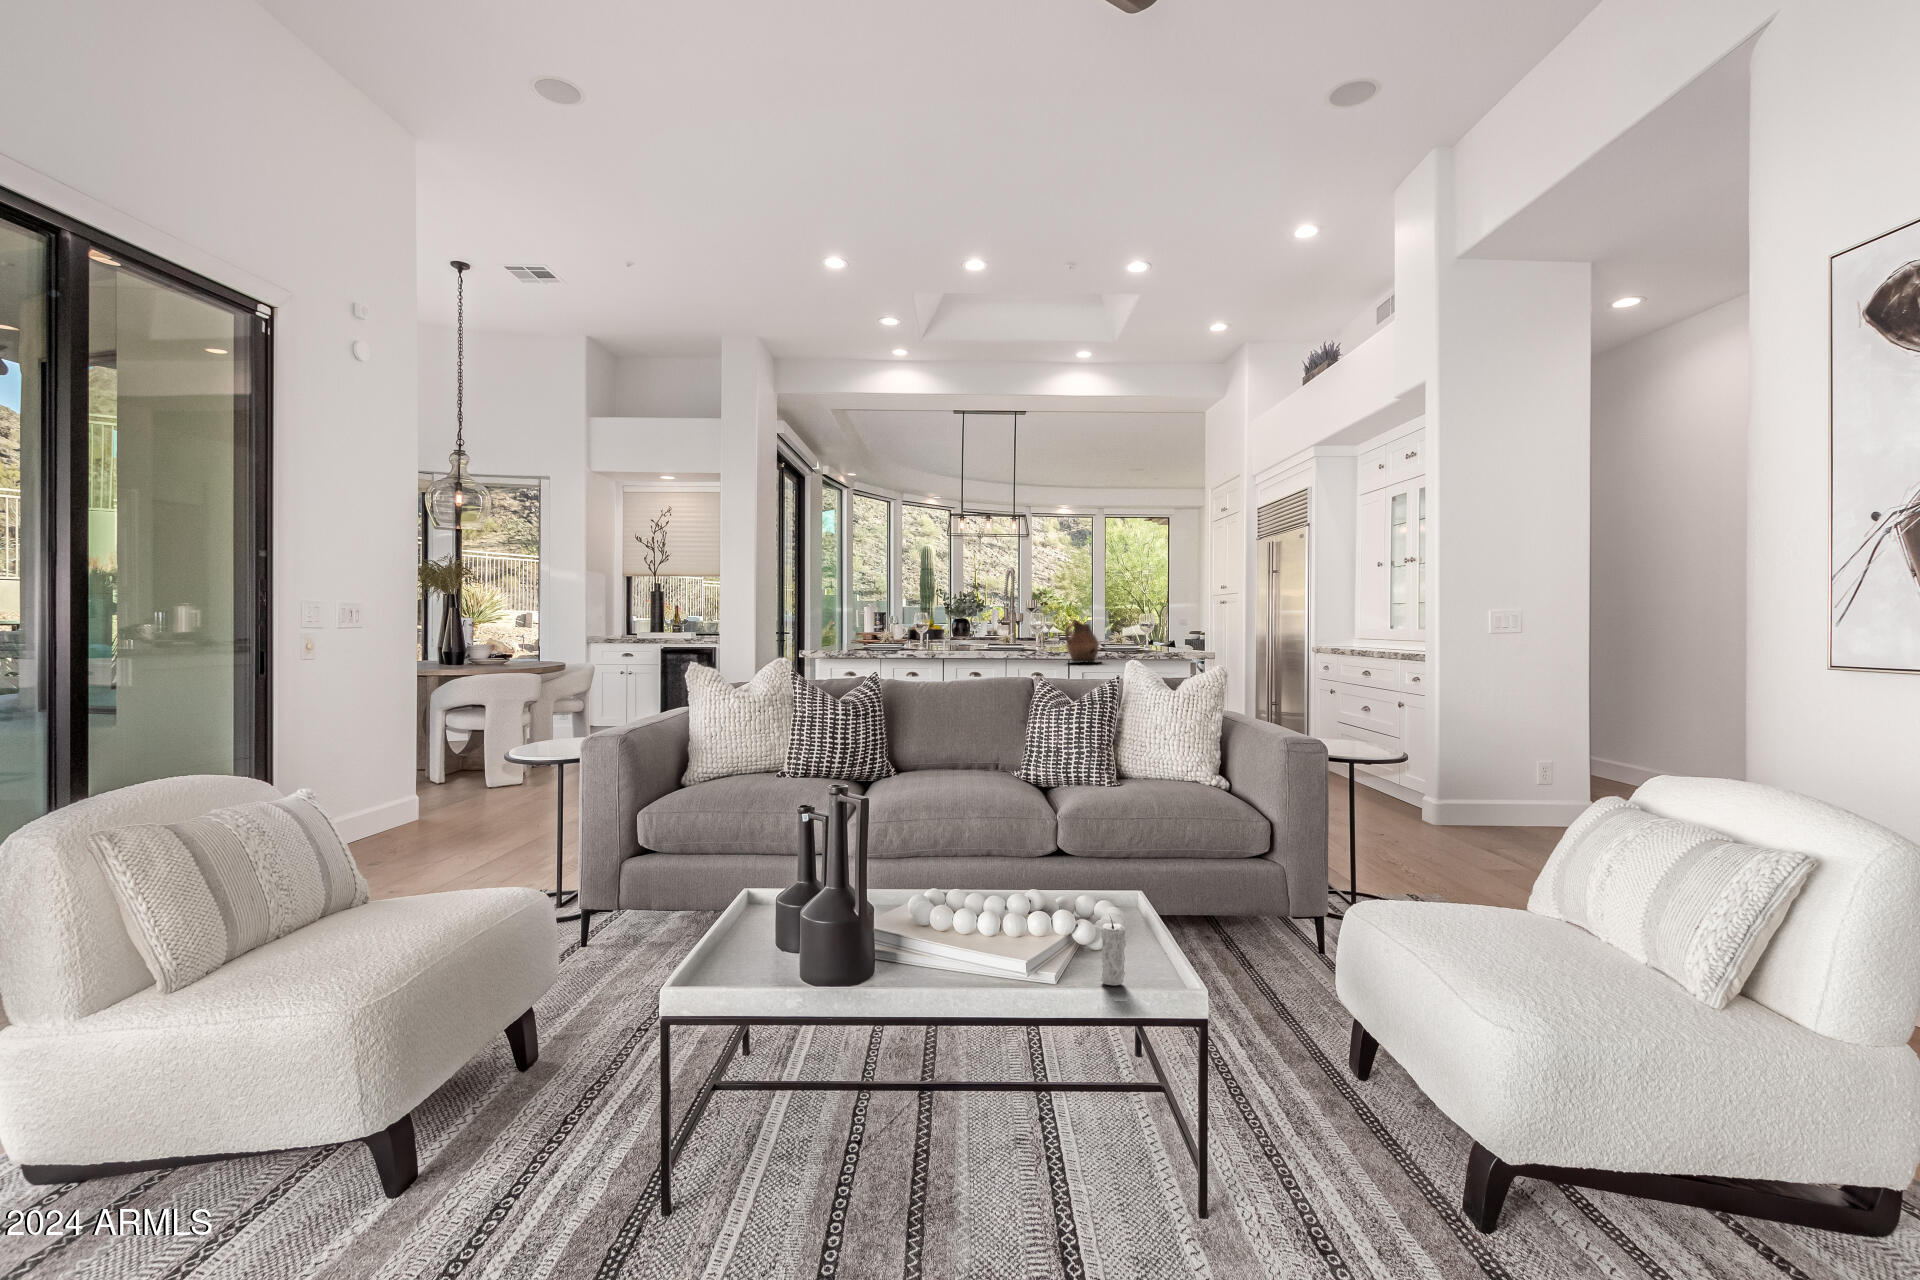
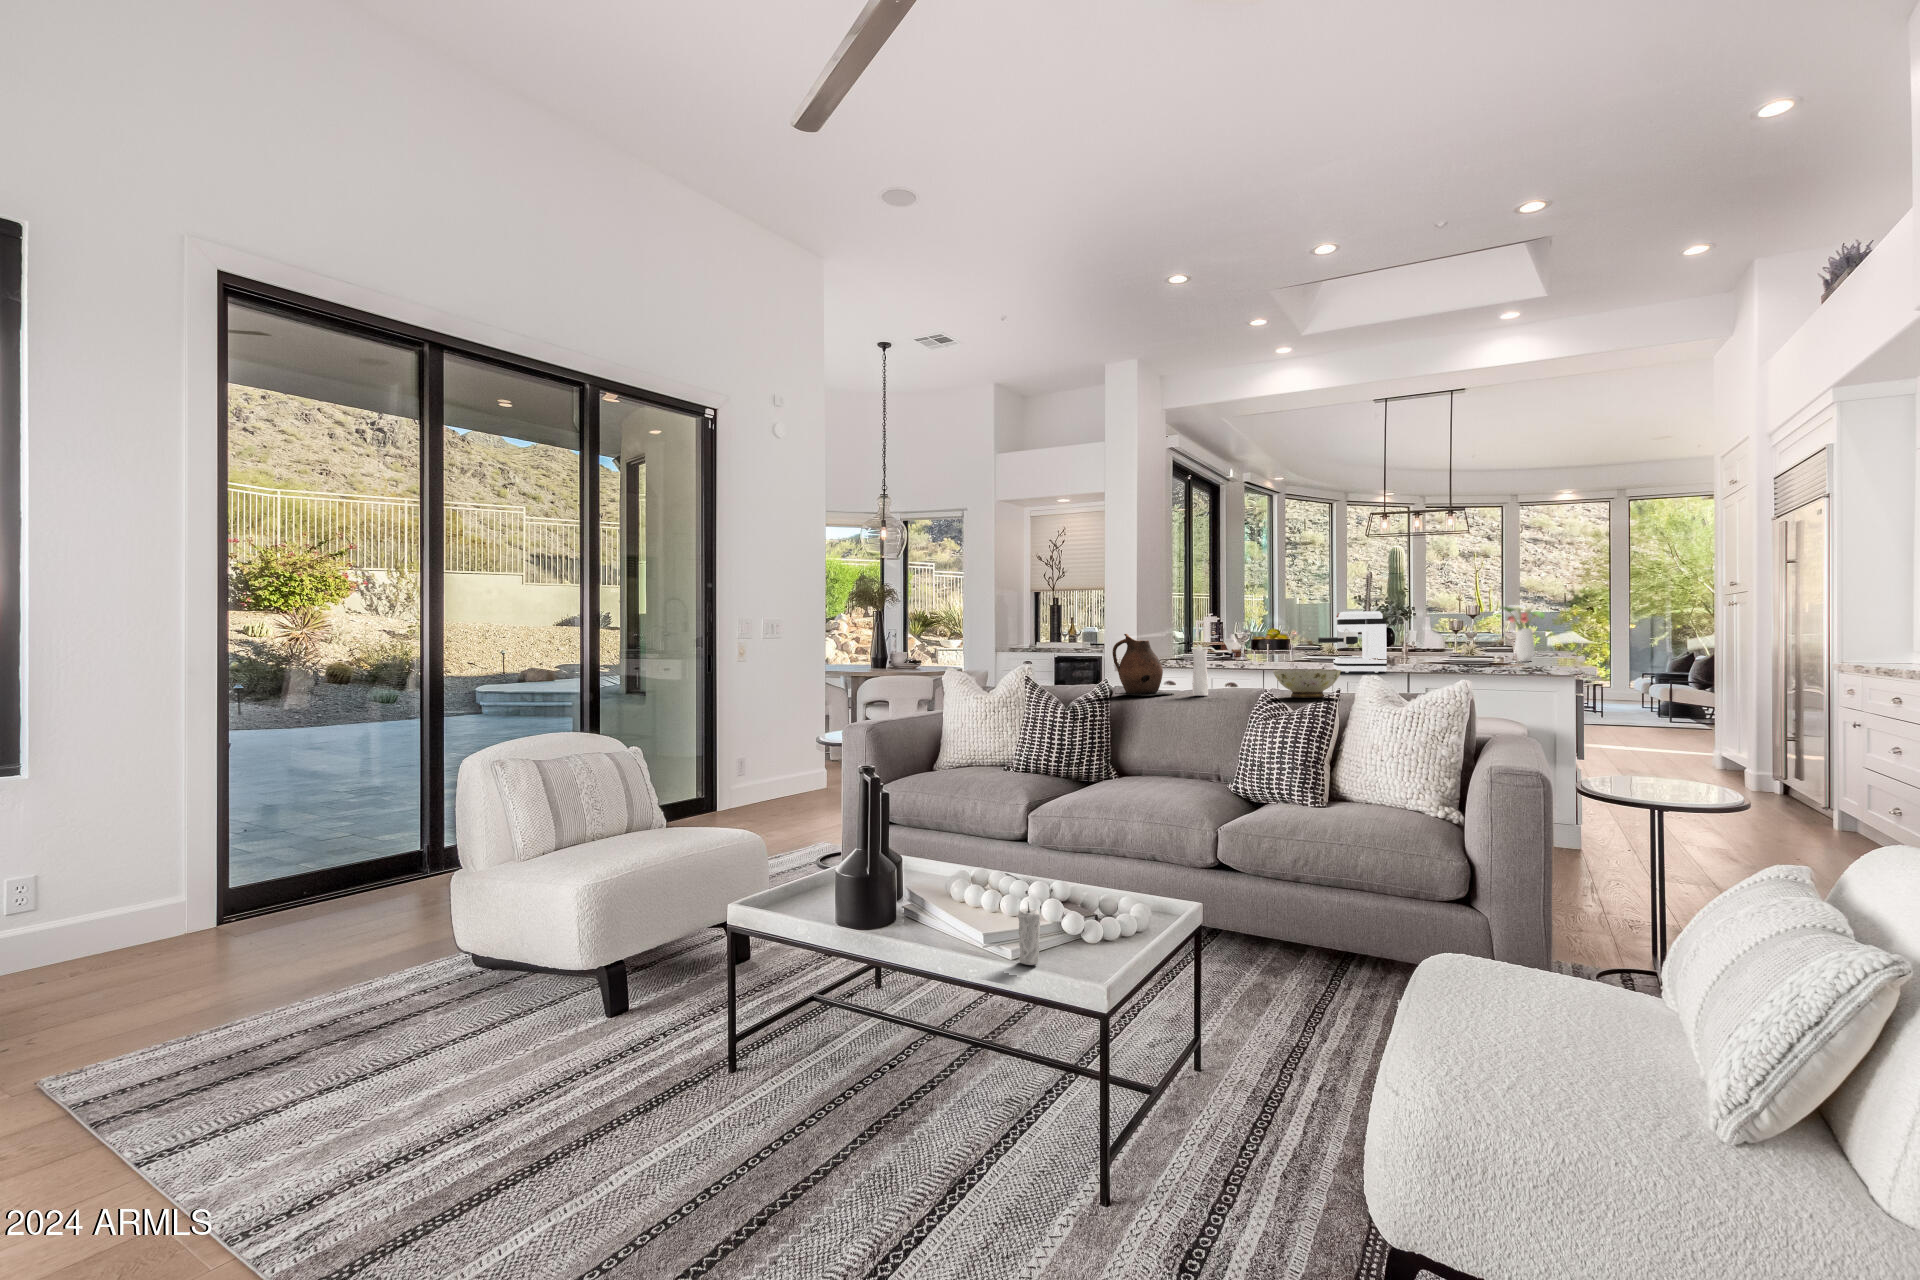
flower arrangement: none [1096,604,1137,652] -> present [1502,605,1545,662]
coffee maker: none [989,607,1049,662] -> present [1318,611,1387,673]
ceramic pitcher: present [1065,619,1099,663] -> present [1112,634,1173,697]
pepper mill: none [961,630,999,687] -> present [1191,639,1236,696]
ceramic bowl: none [1043,659,1101,686] -> present [1273,669,1341,698]

